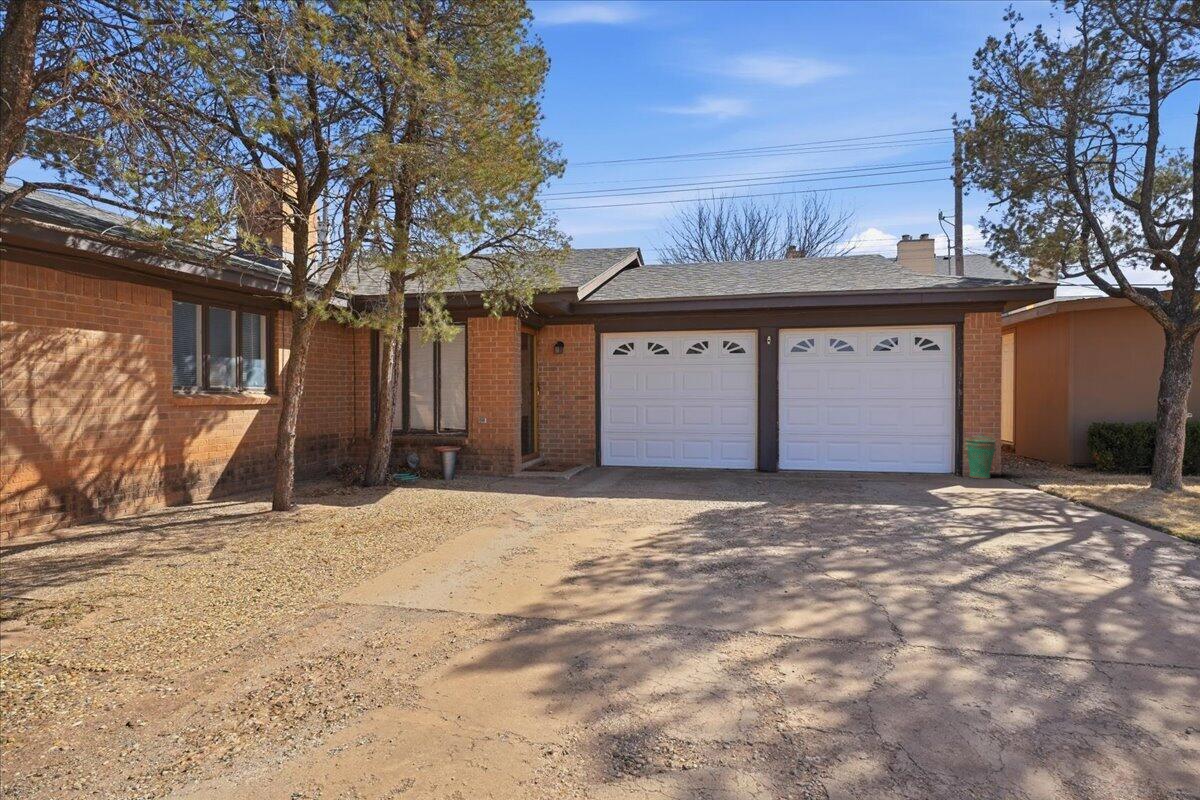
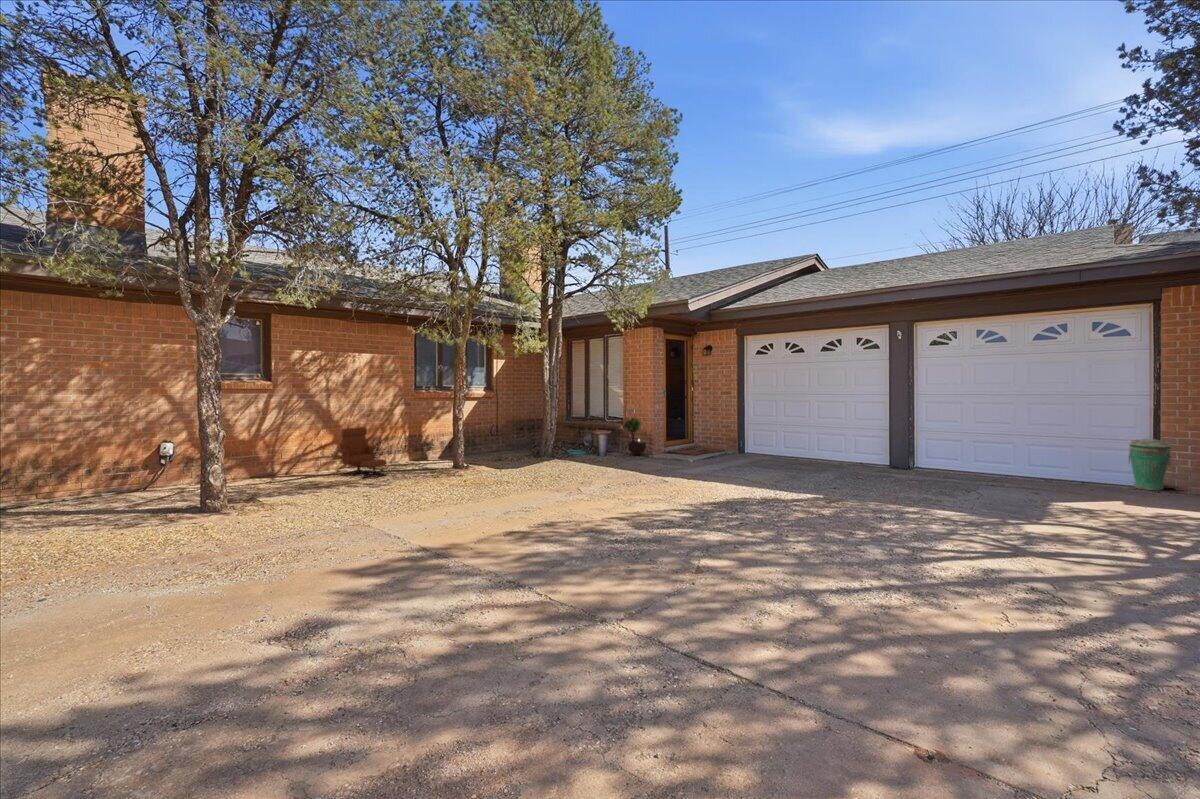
potted tree: none [469,424,500,475] -> present [622,418,646,455]
lounge chair: none [59,454,164,539] -> present [338,427,387,478]

